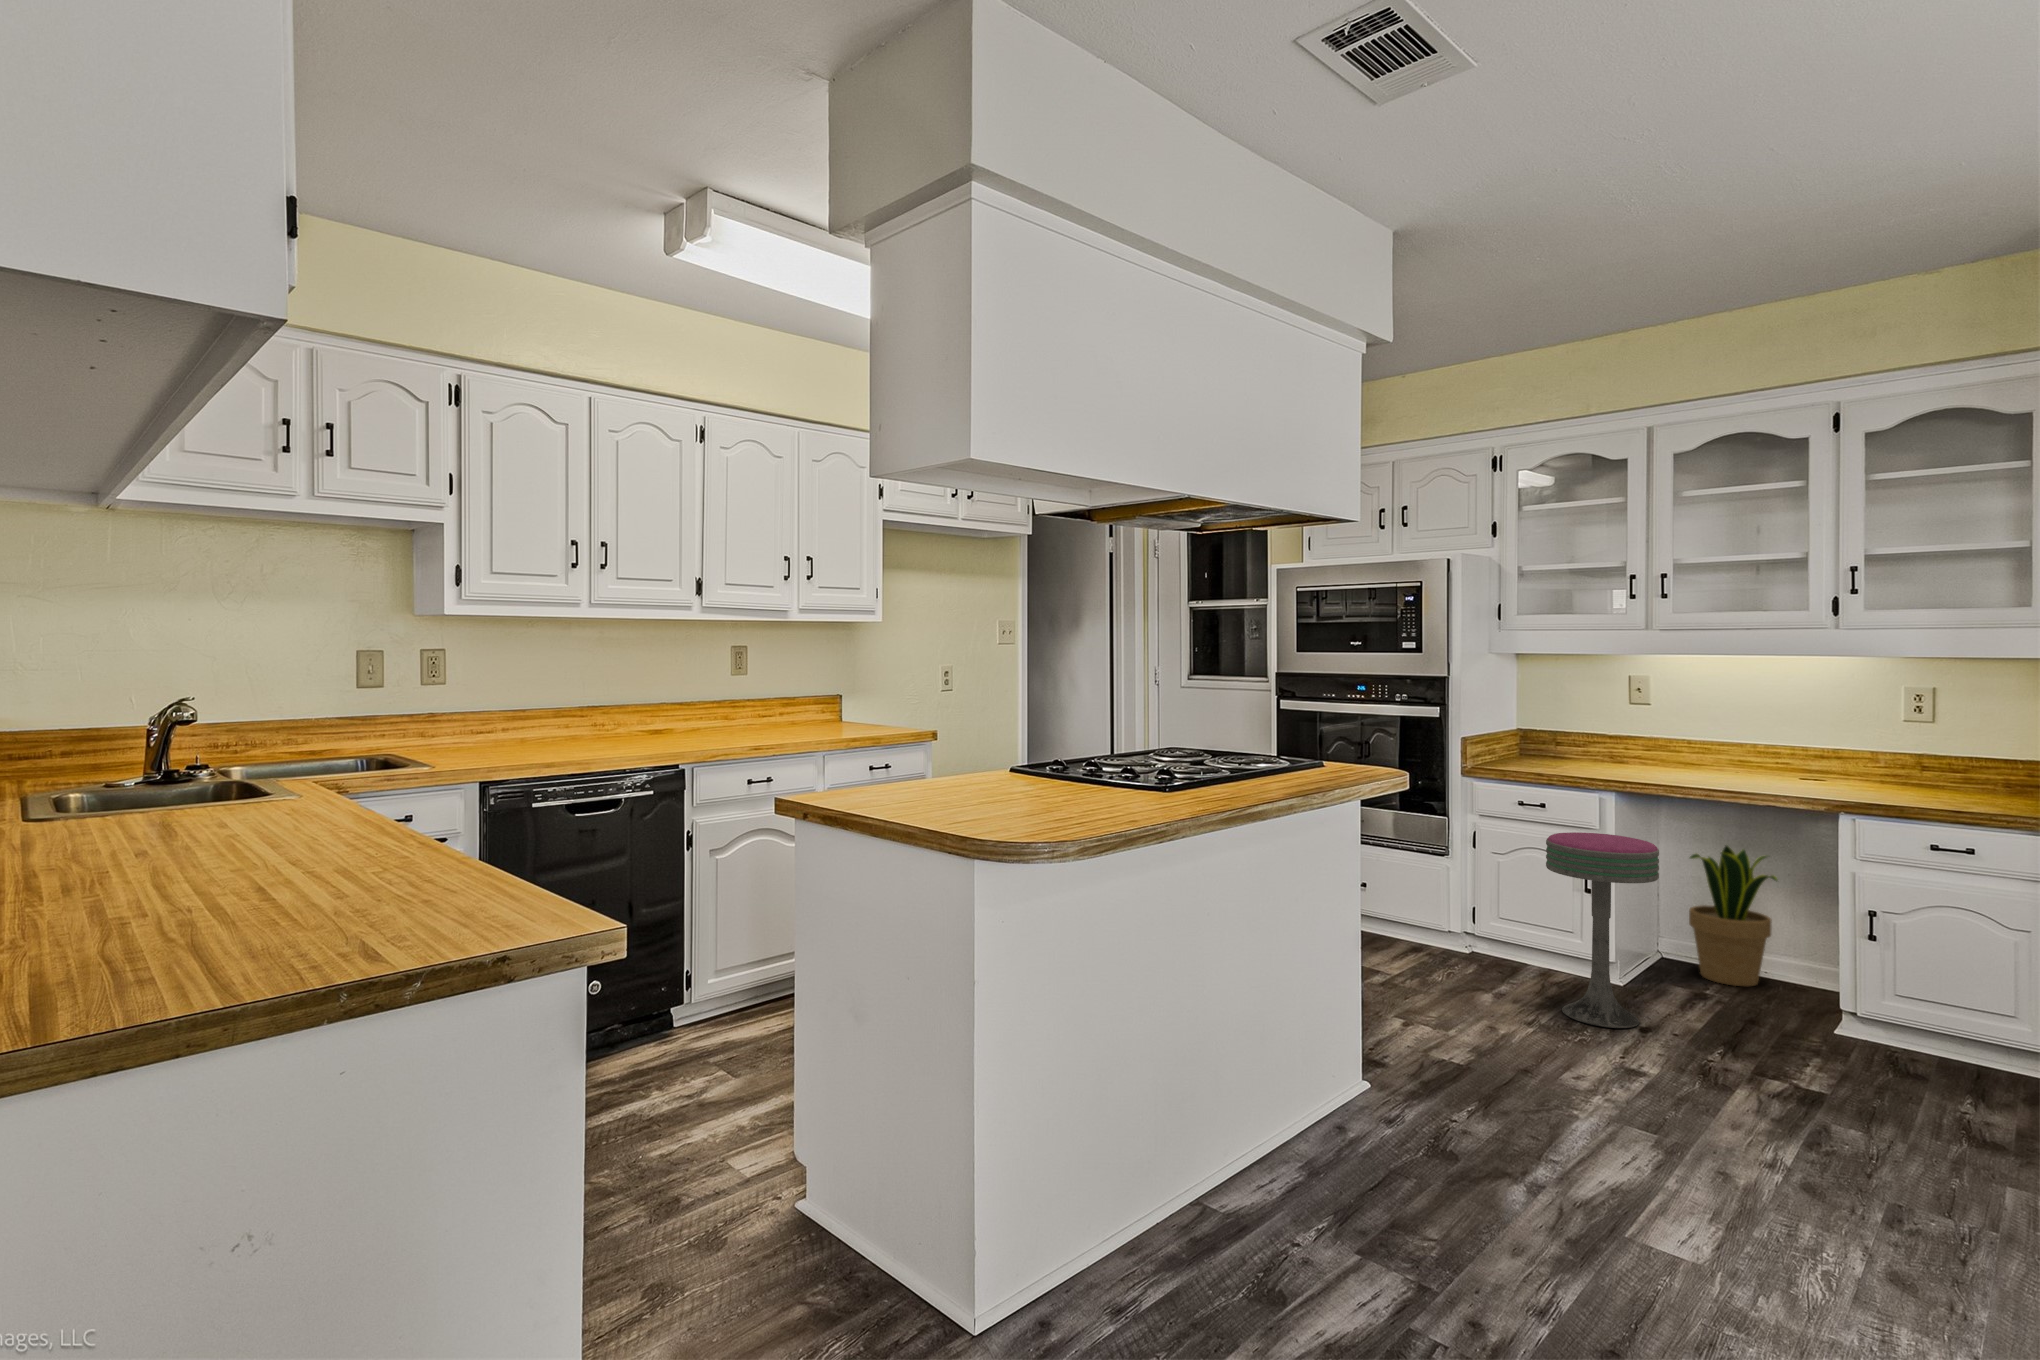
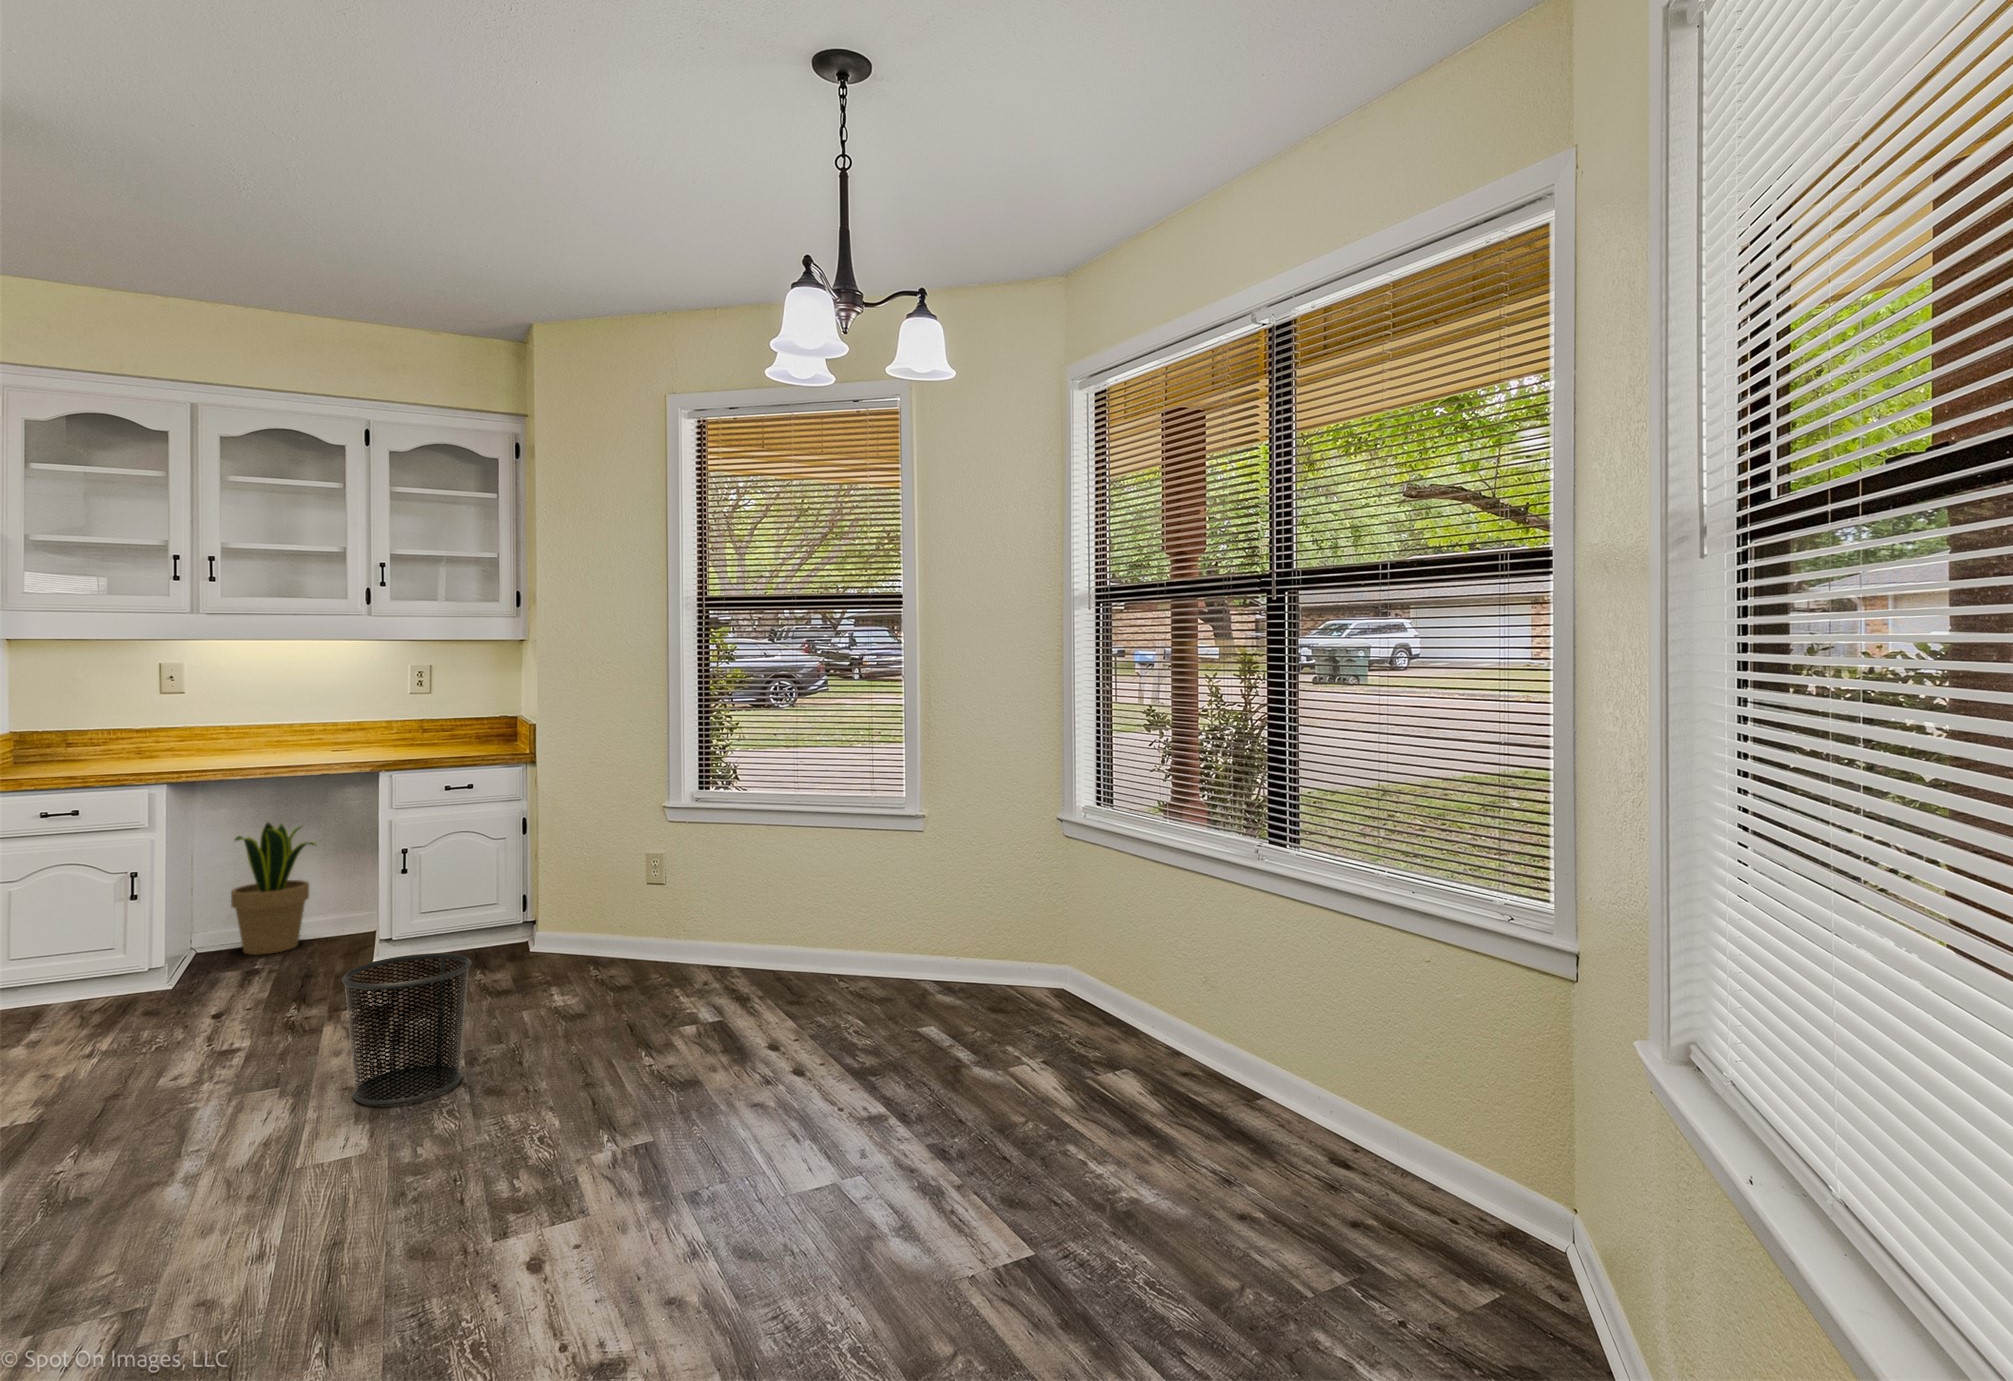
bar stool: present [1546,832,1659,1028] -> none [98,827,229,1029]
trash can: none [1711,1039,1884,1238] -> present [342,953,472,1106]

